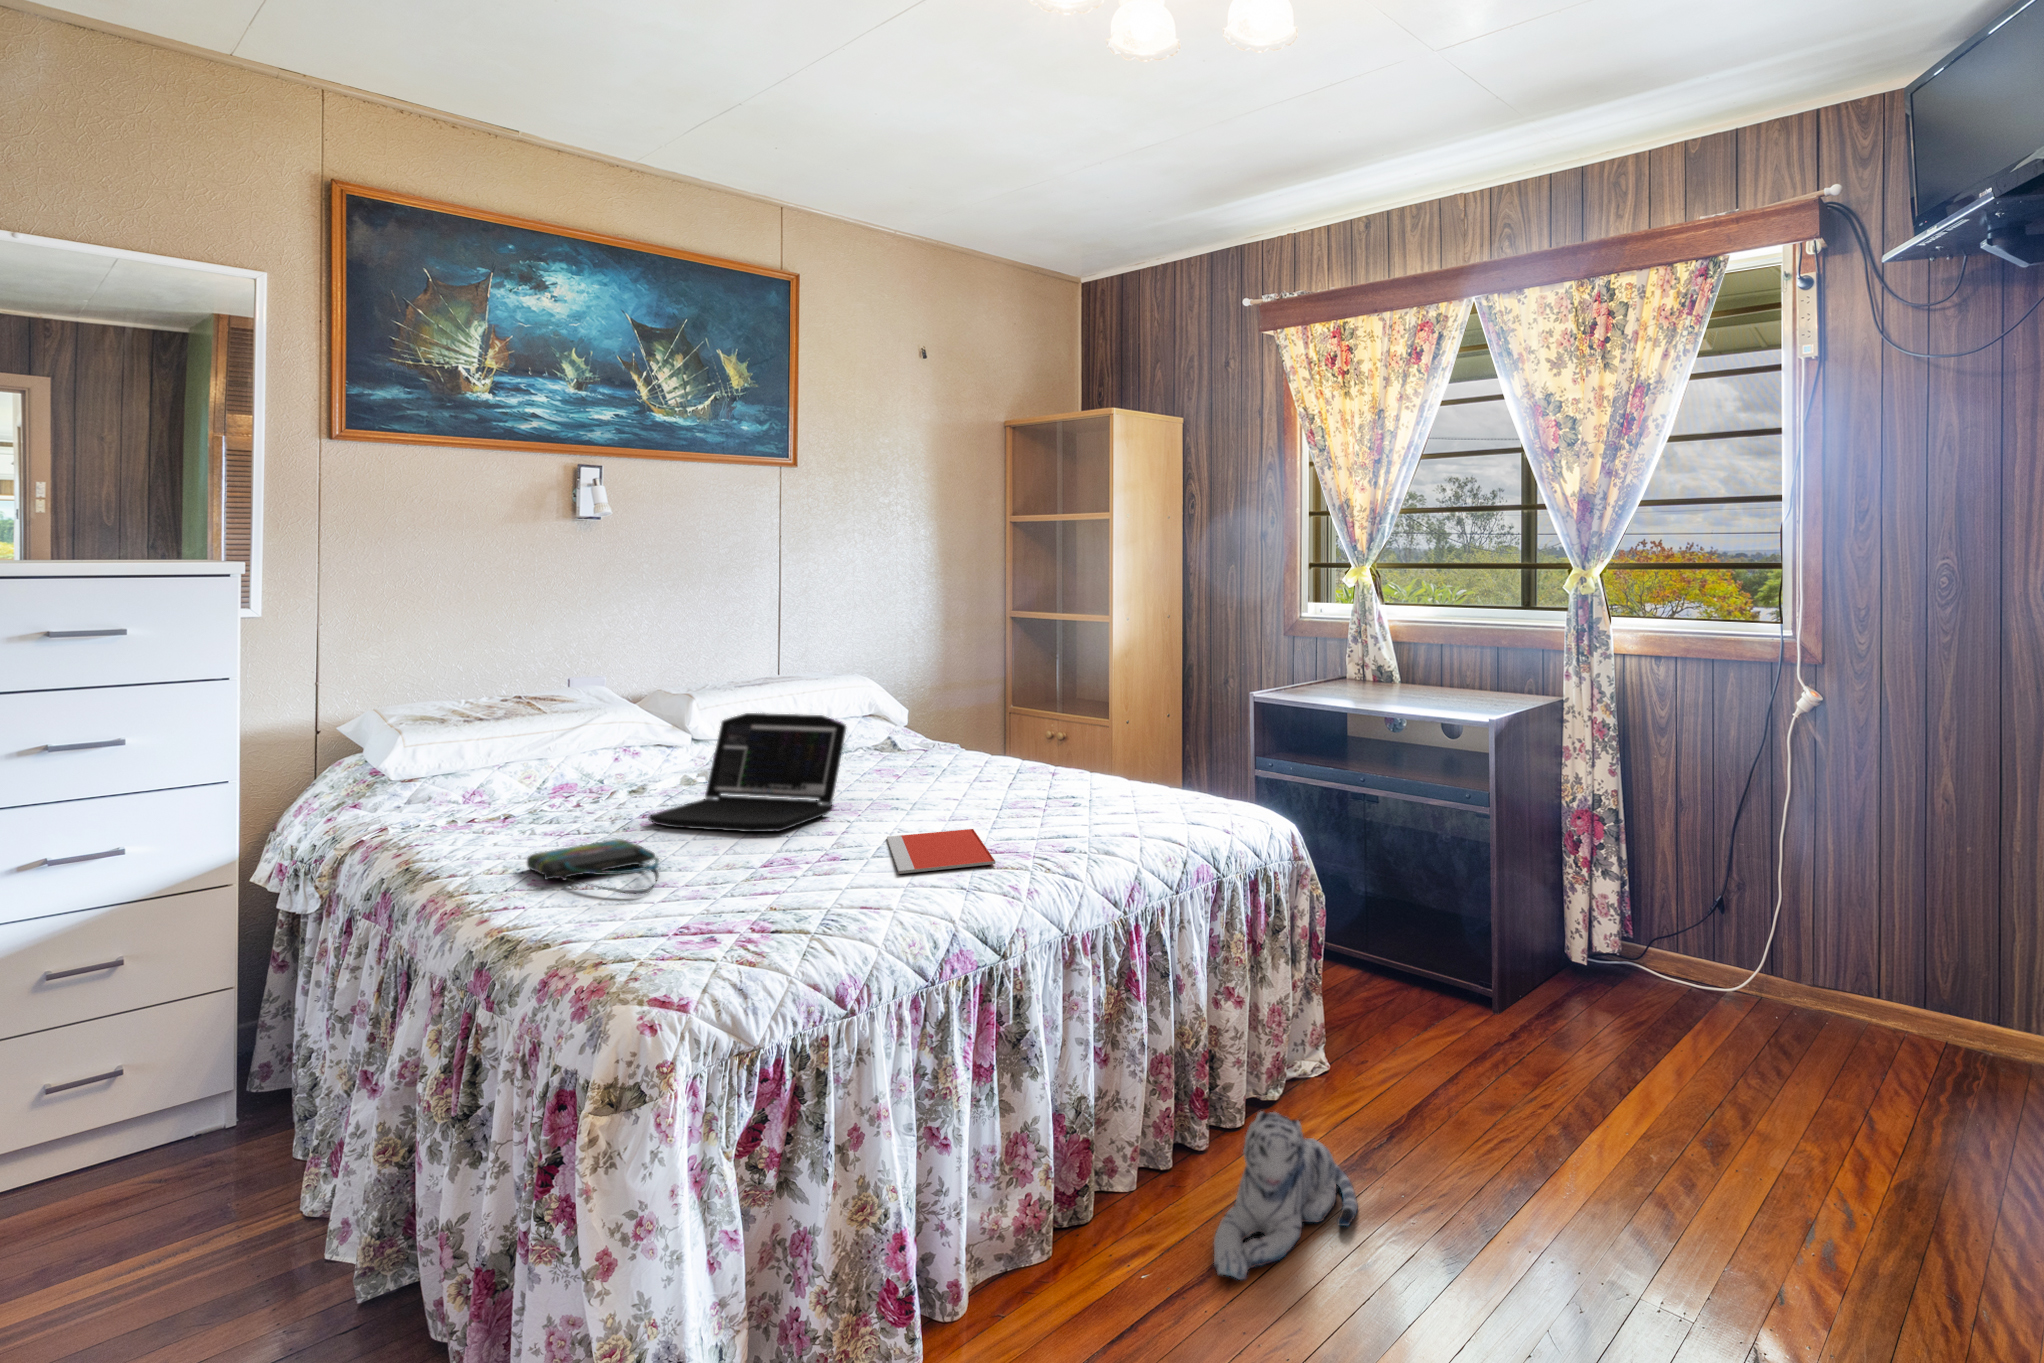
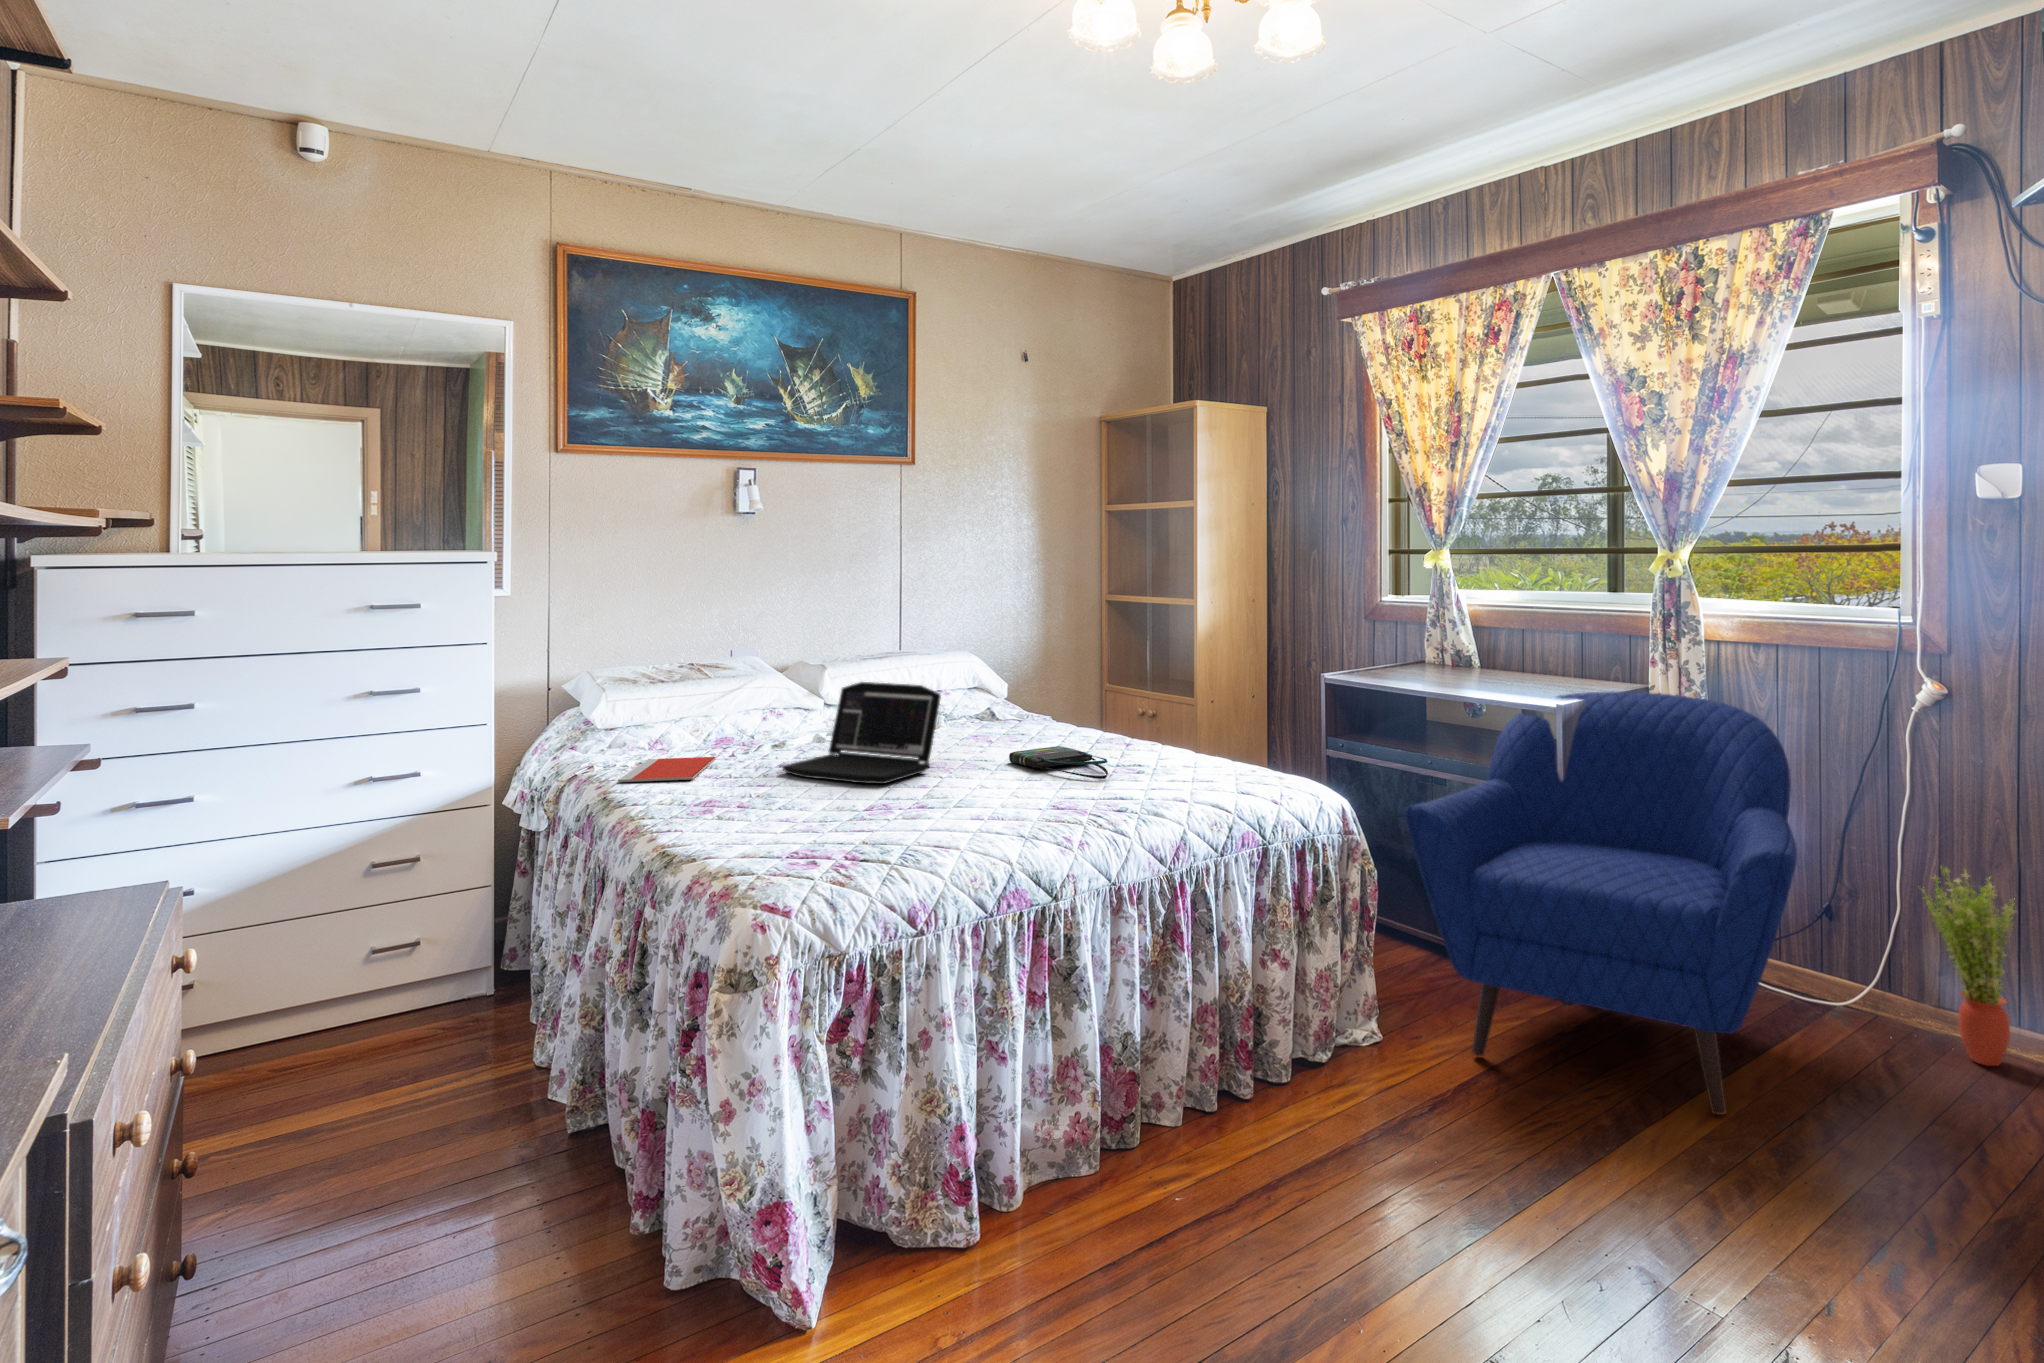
armchair: none [1353,704,1726,1115] -> present [1405,692,1797,1115]
notebook: present [887,829,995,874] -> present [618,757,716,782]
tote bag: present [527,839,659,894] -> present [1009,746,1108,779]
potted plant: none [1803,857,1884,1039] -> present [1922,868,2015,1066]
plush toy: present [1214,1111,1358,1280] -> none [1242,1061,1390,1210]

